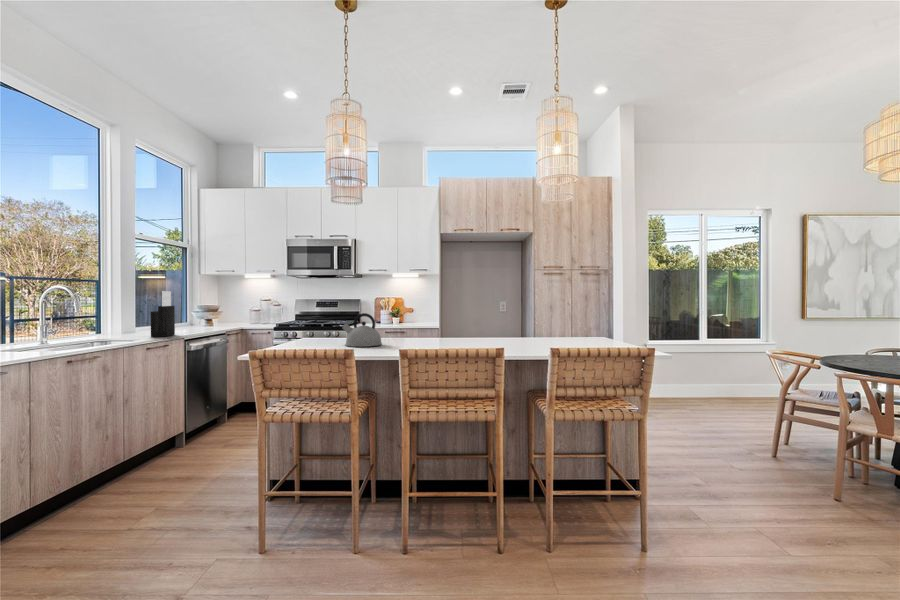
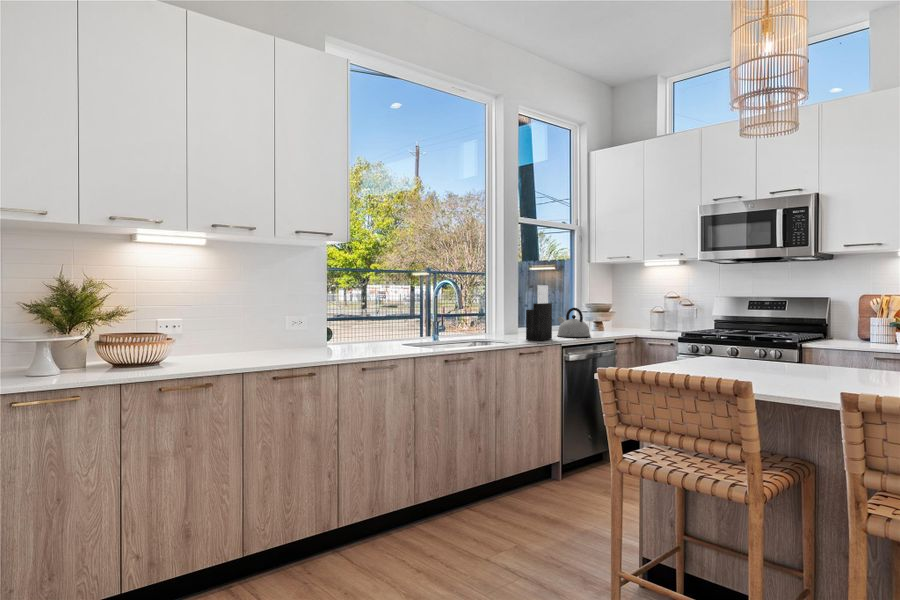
kettle: present [342,313,382,347] -> present [557,308,590,337]

